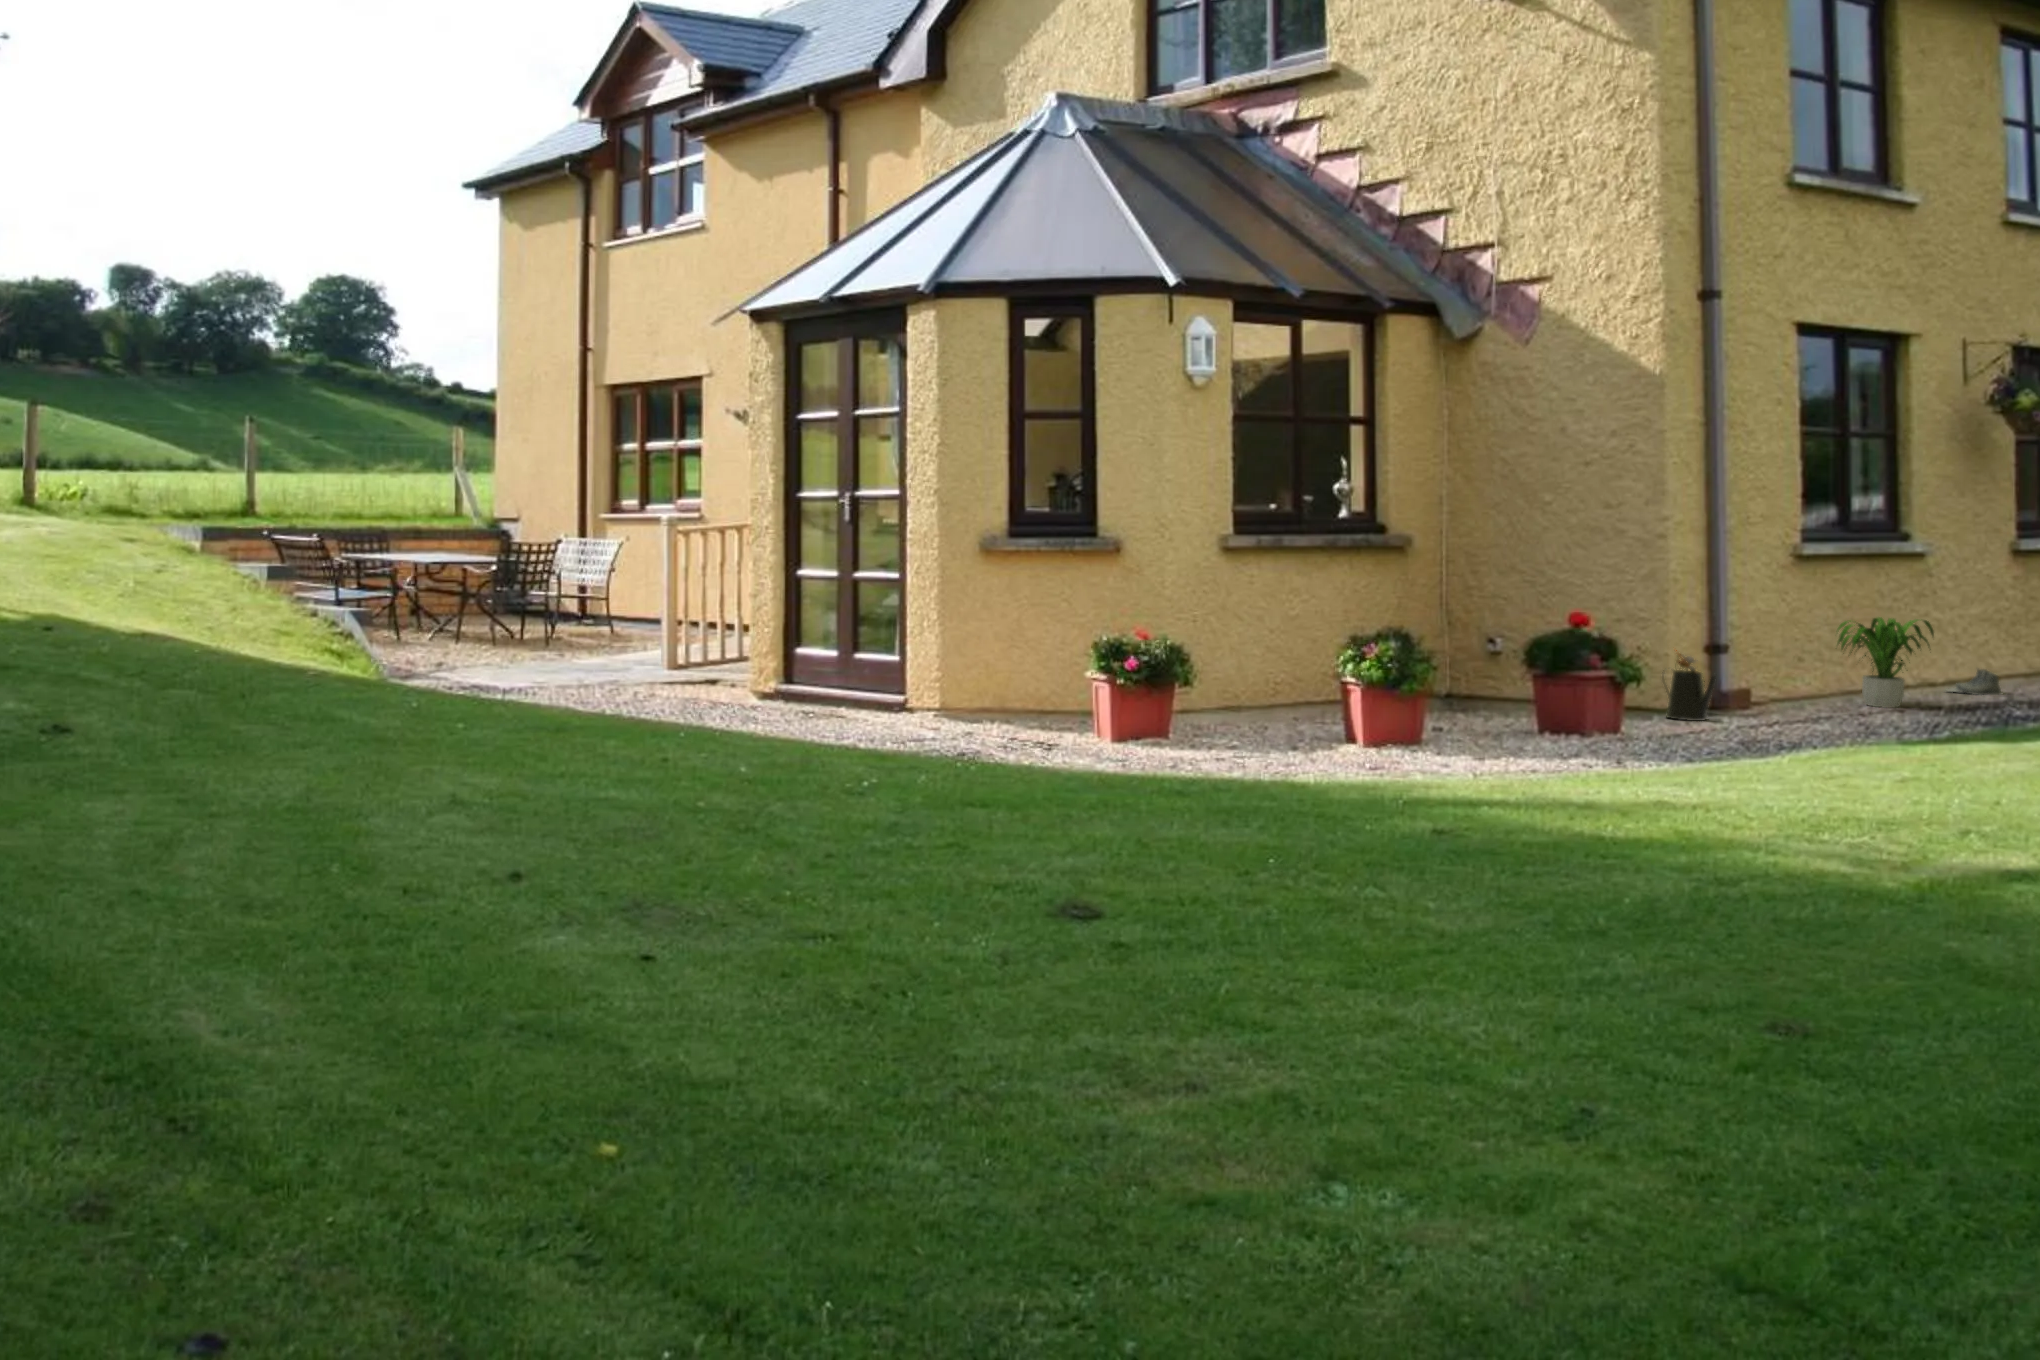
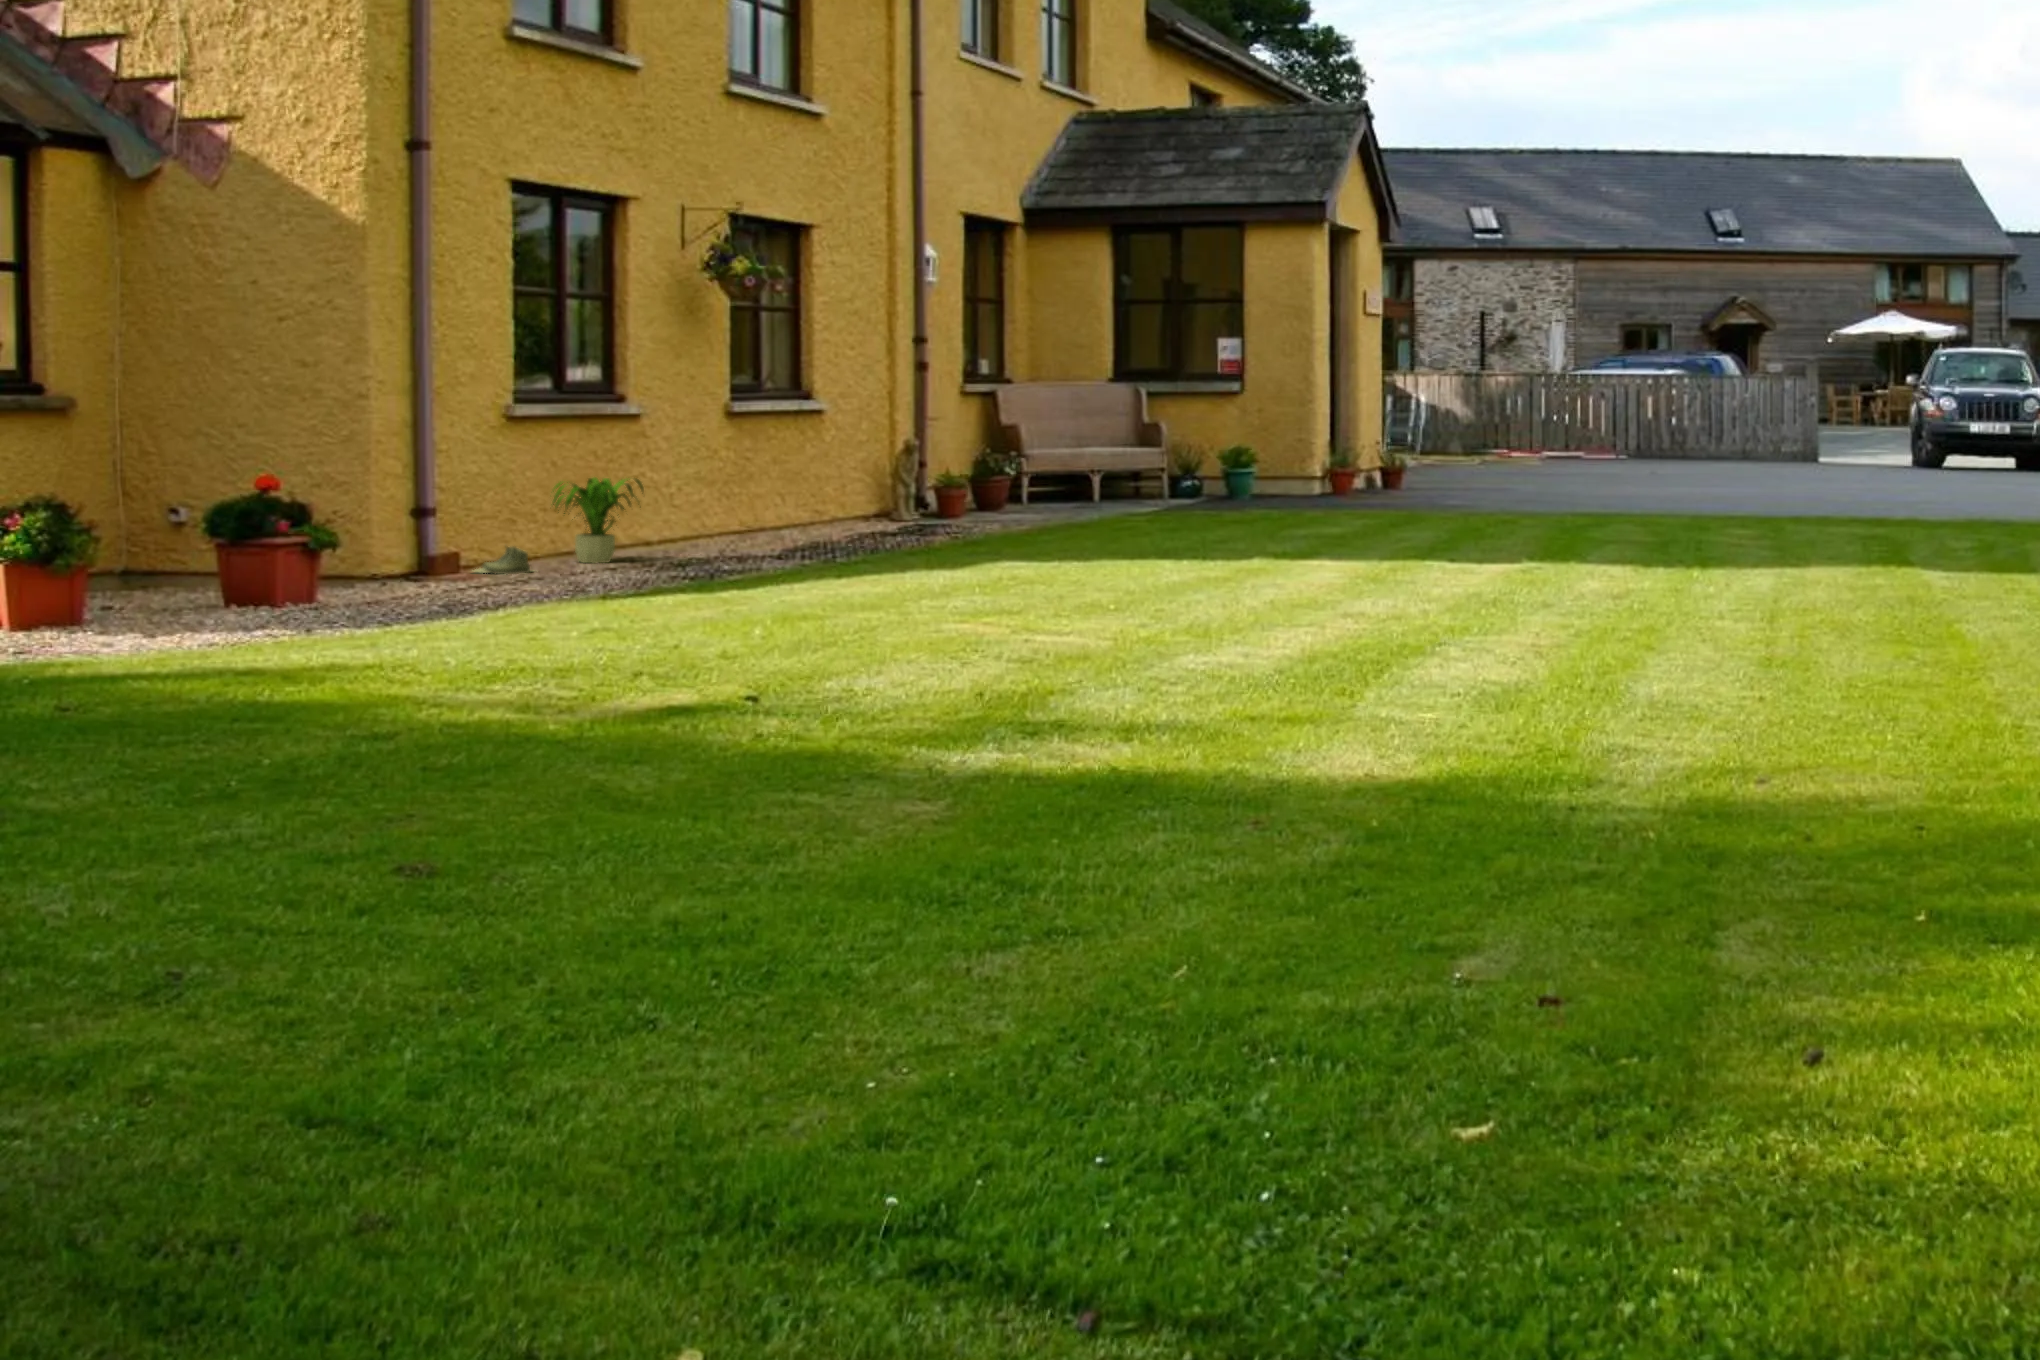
watering can: present [1666,650,1716,721] -> none [366,511,422,585]
boots: present [1949,669,2002,695] -> present [475,547,534,575]

